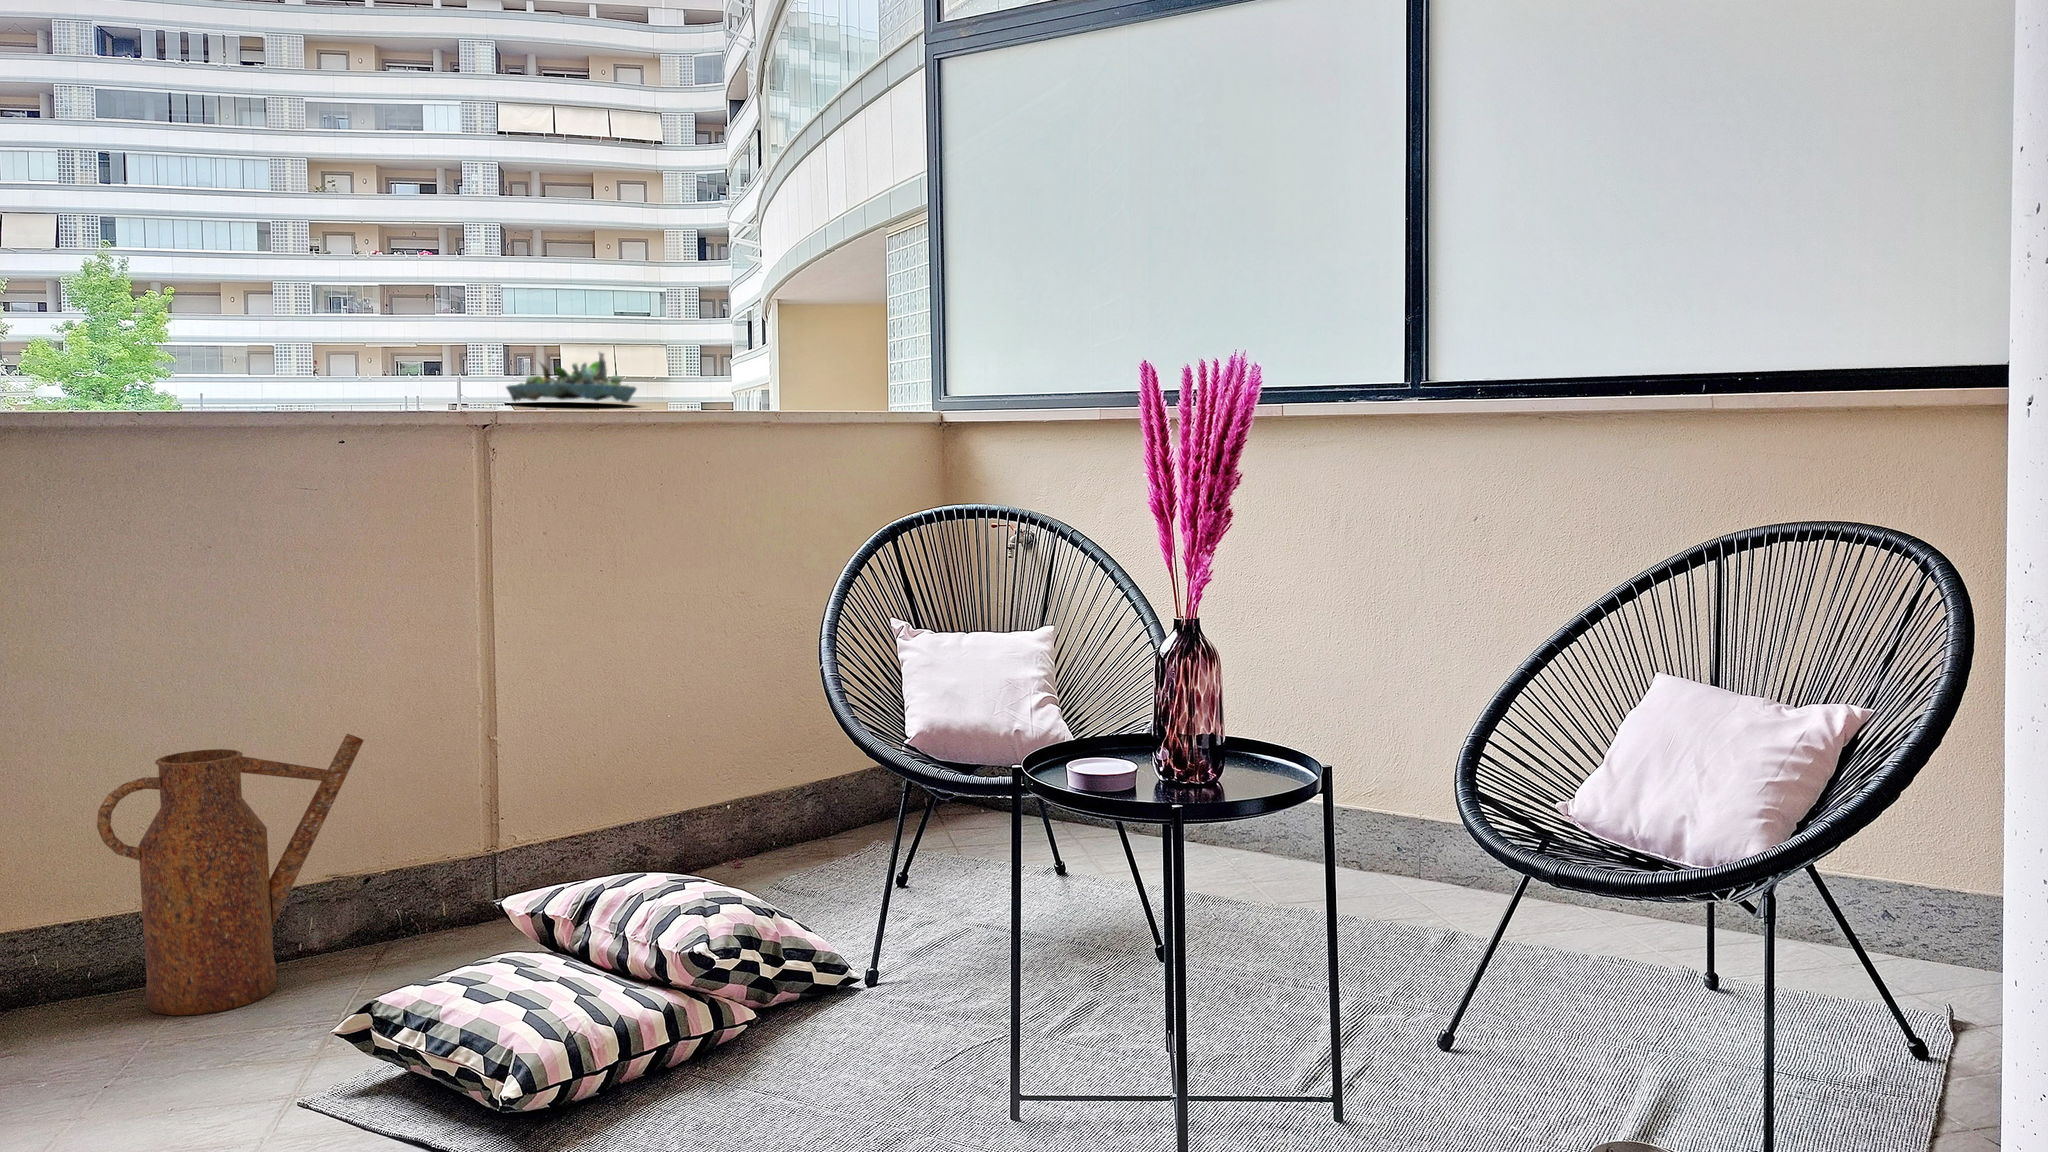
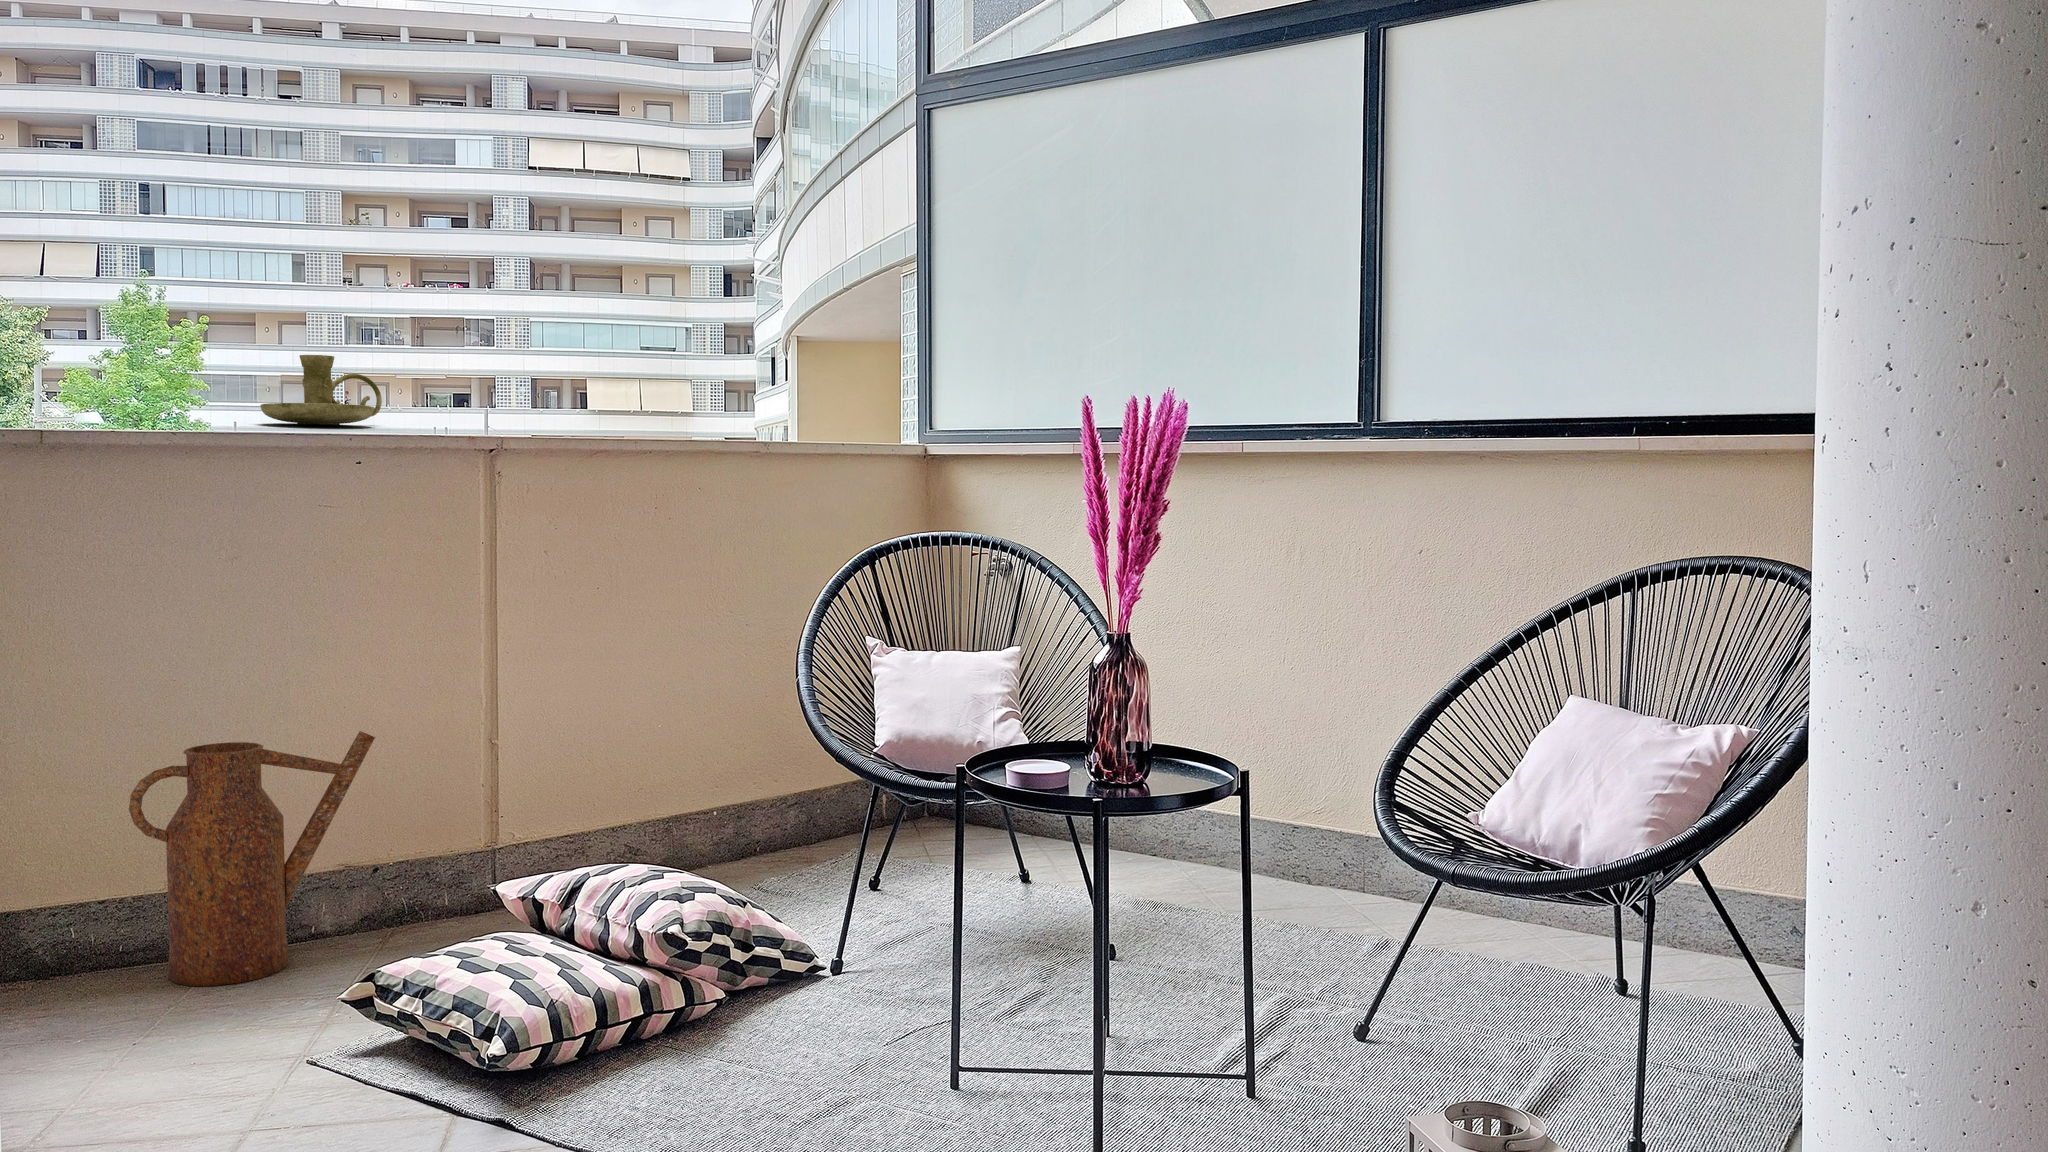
candle holder: none [228,326,360,403] -> present [260,355,382,425]
succulent planter: present [506,352,636,402] -> none [517,381,639,431]

